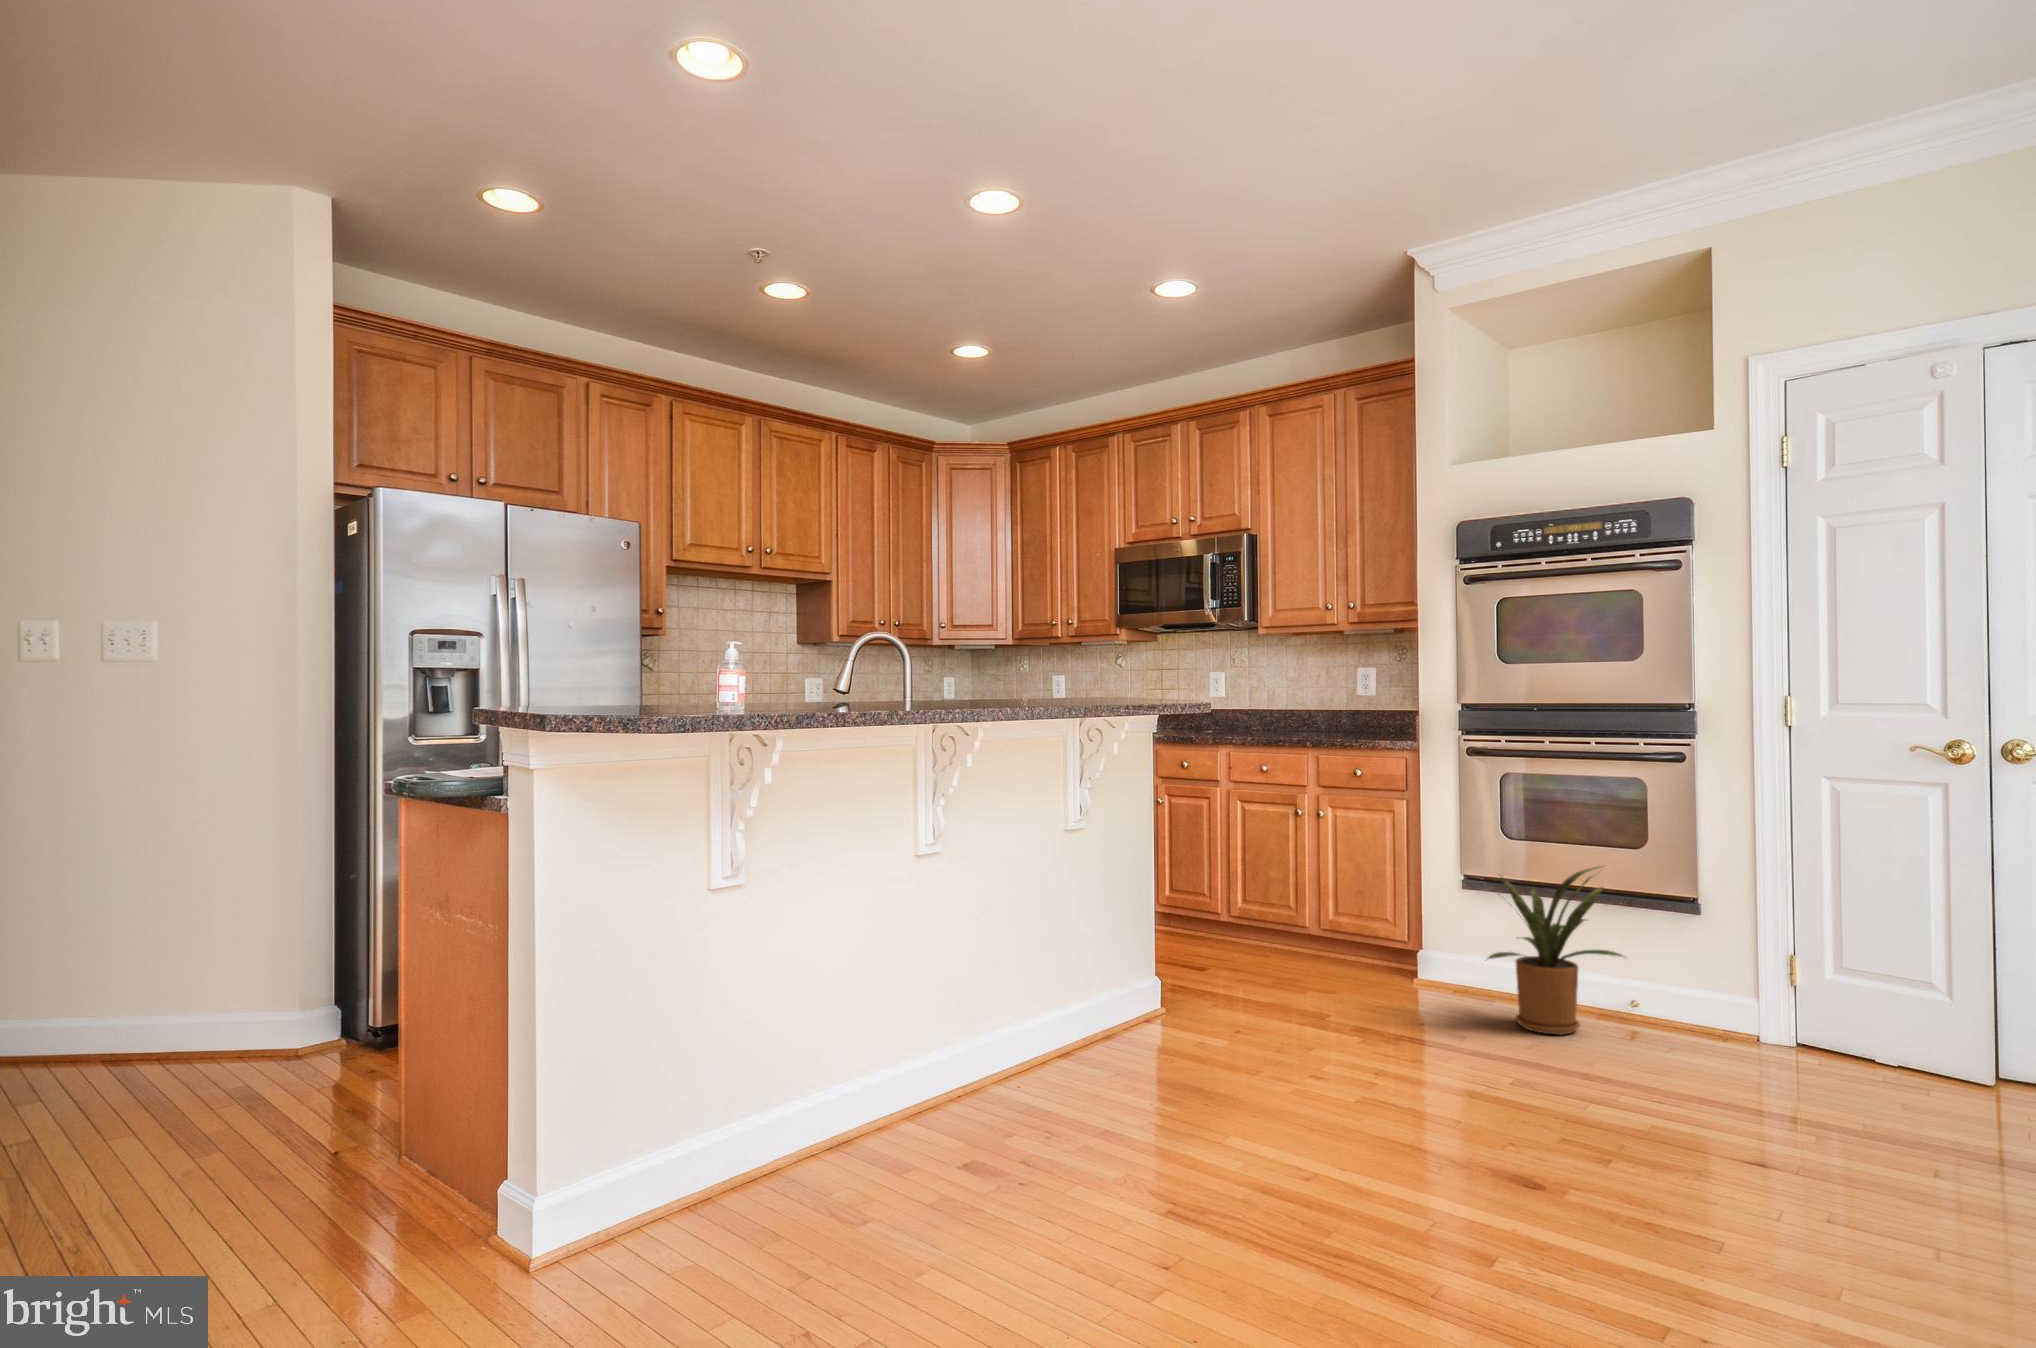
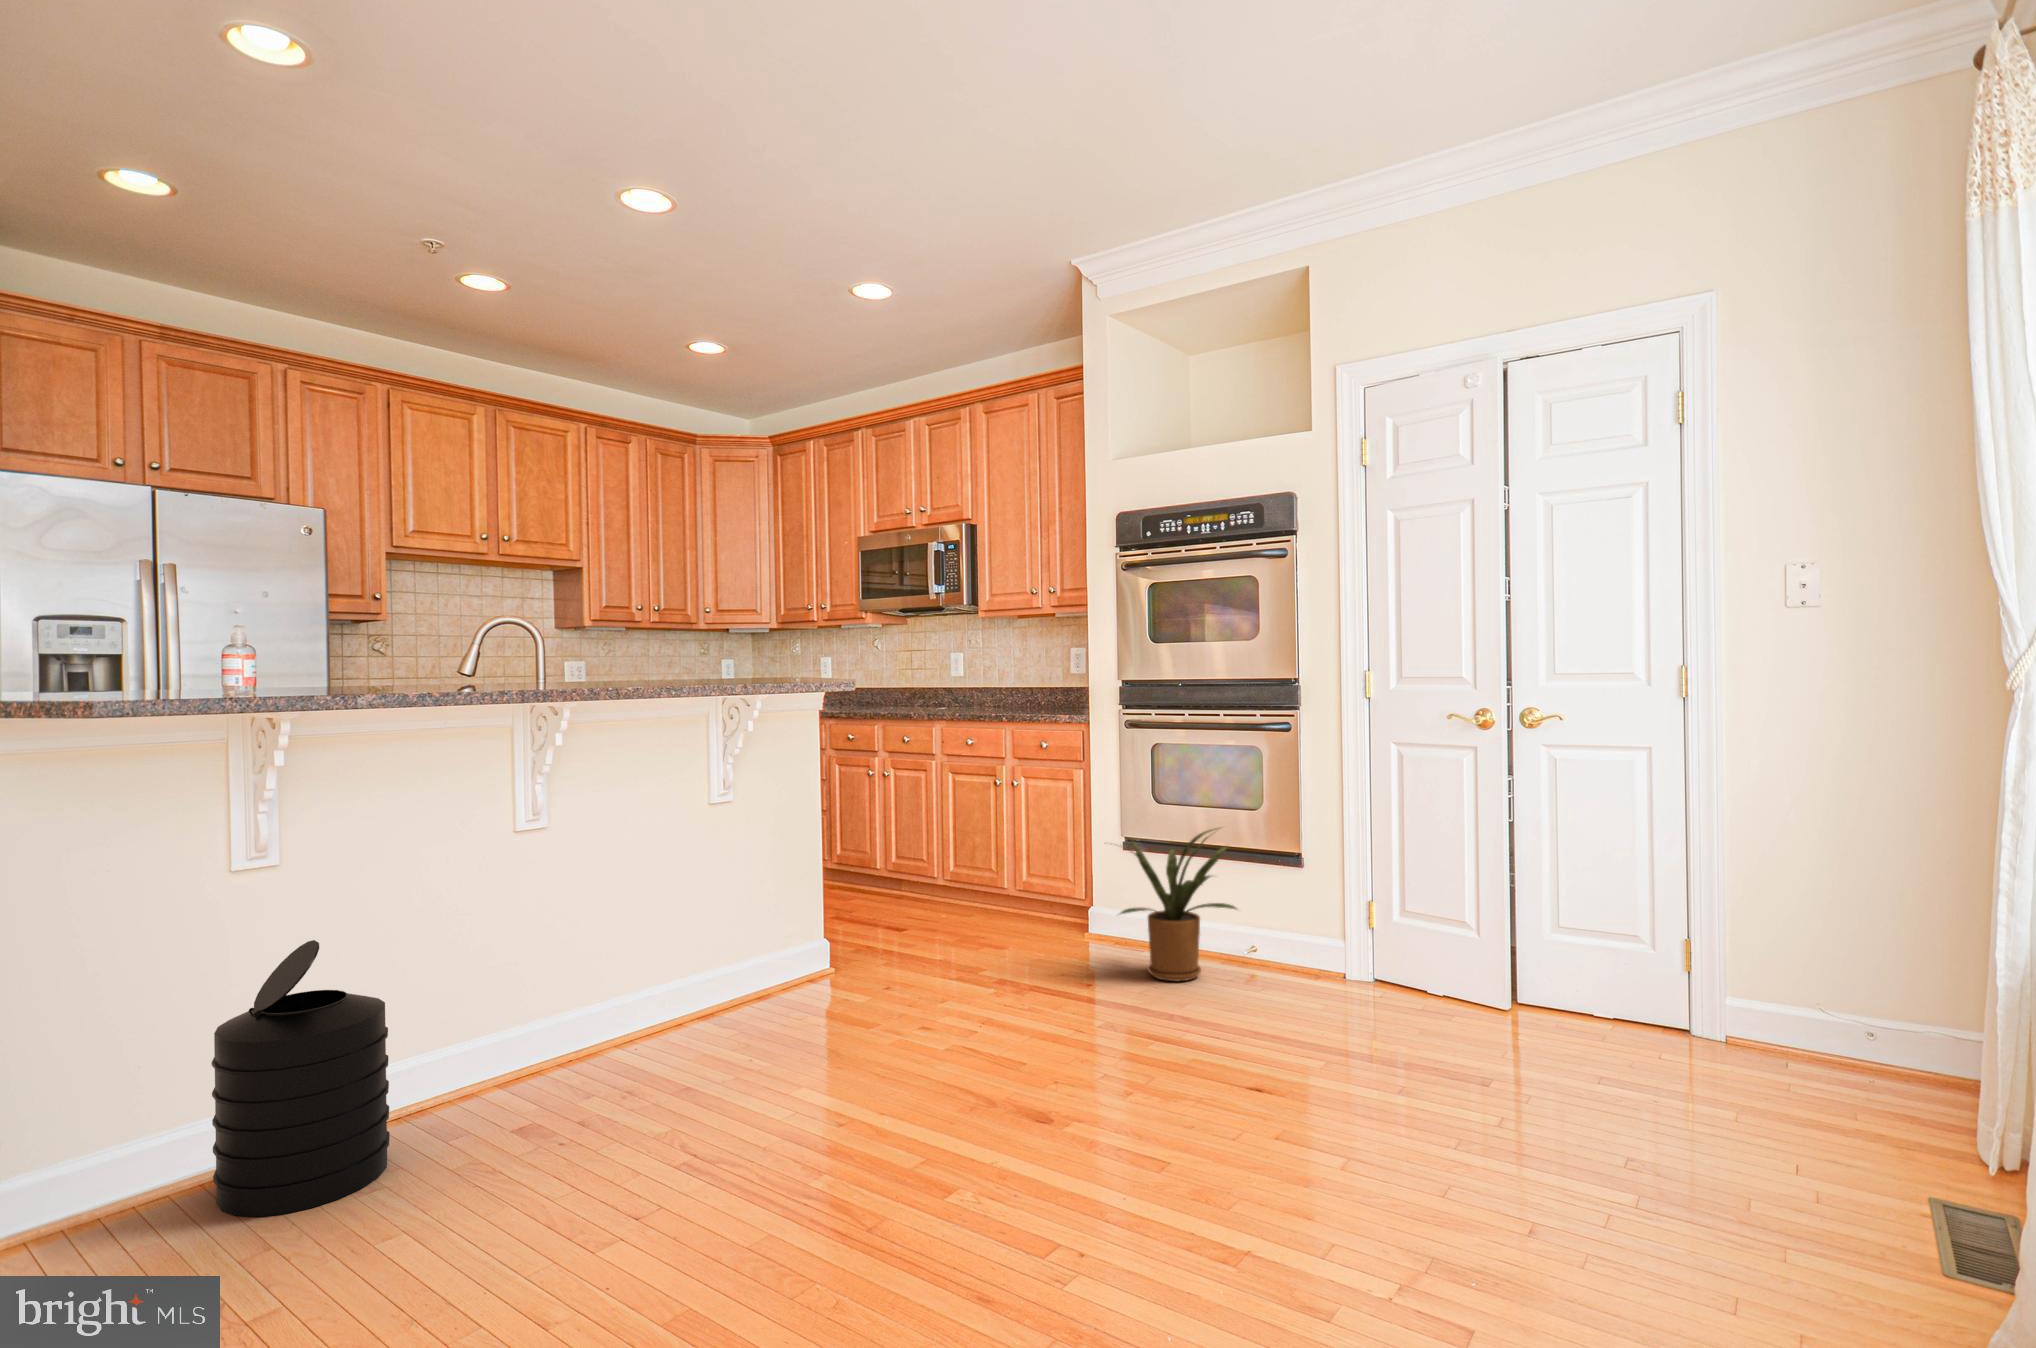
trash can: none [711,960,861,1237] -> present [212,940,390,1217]

